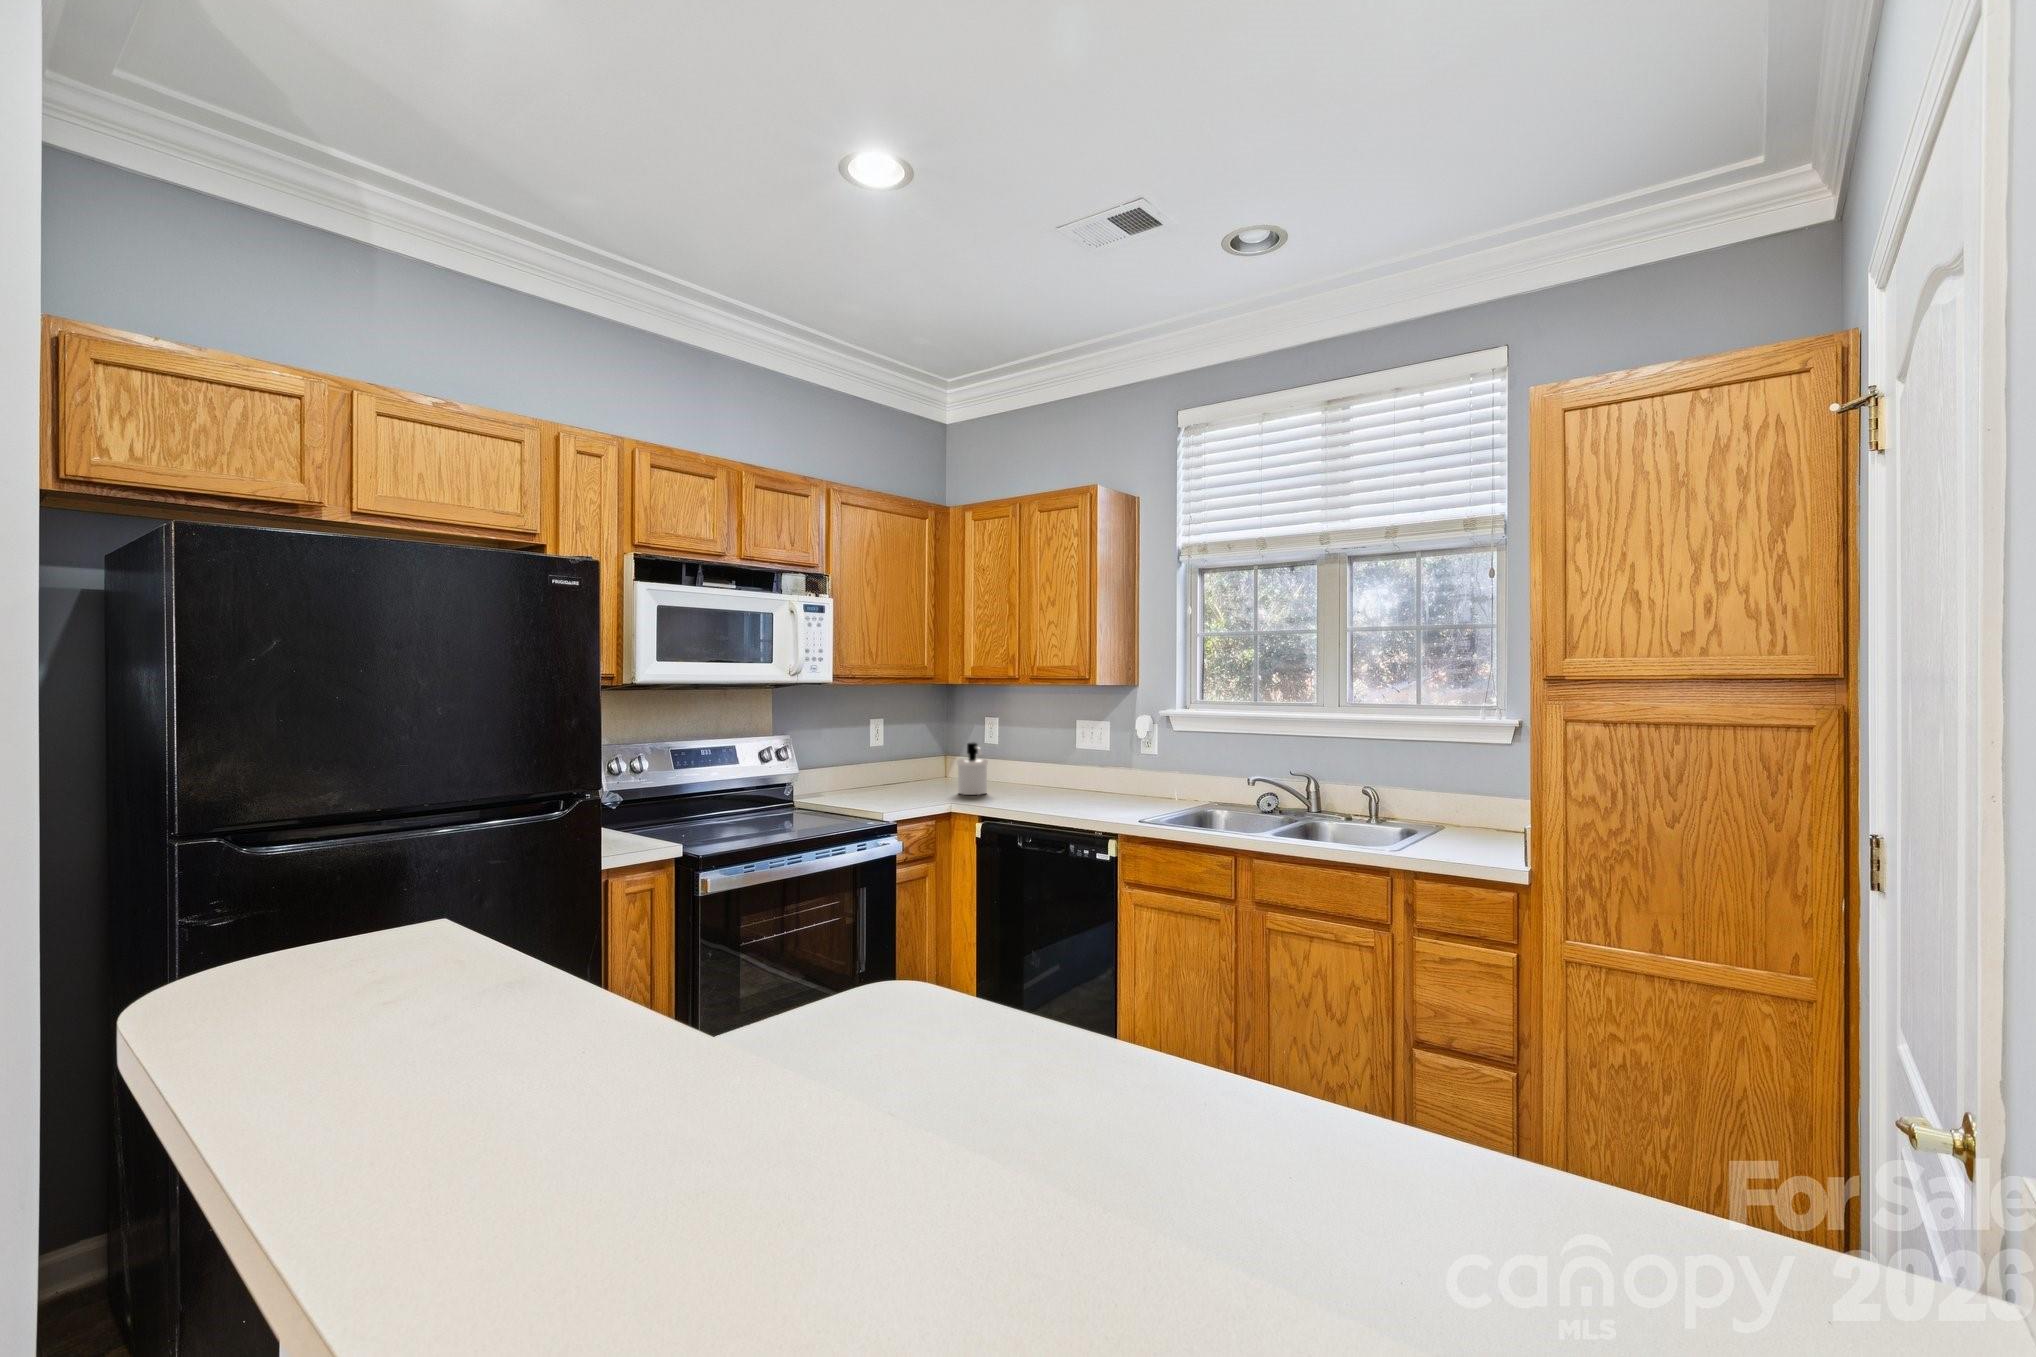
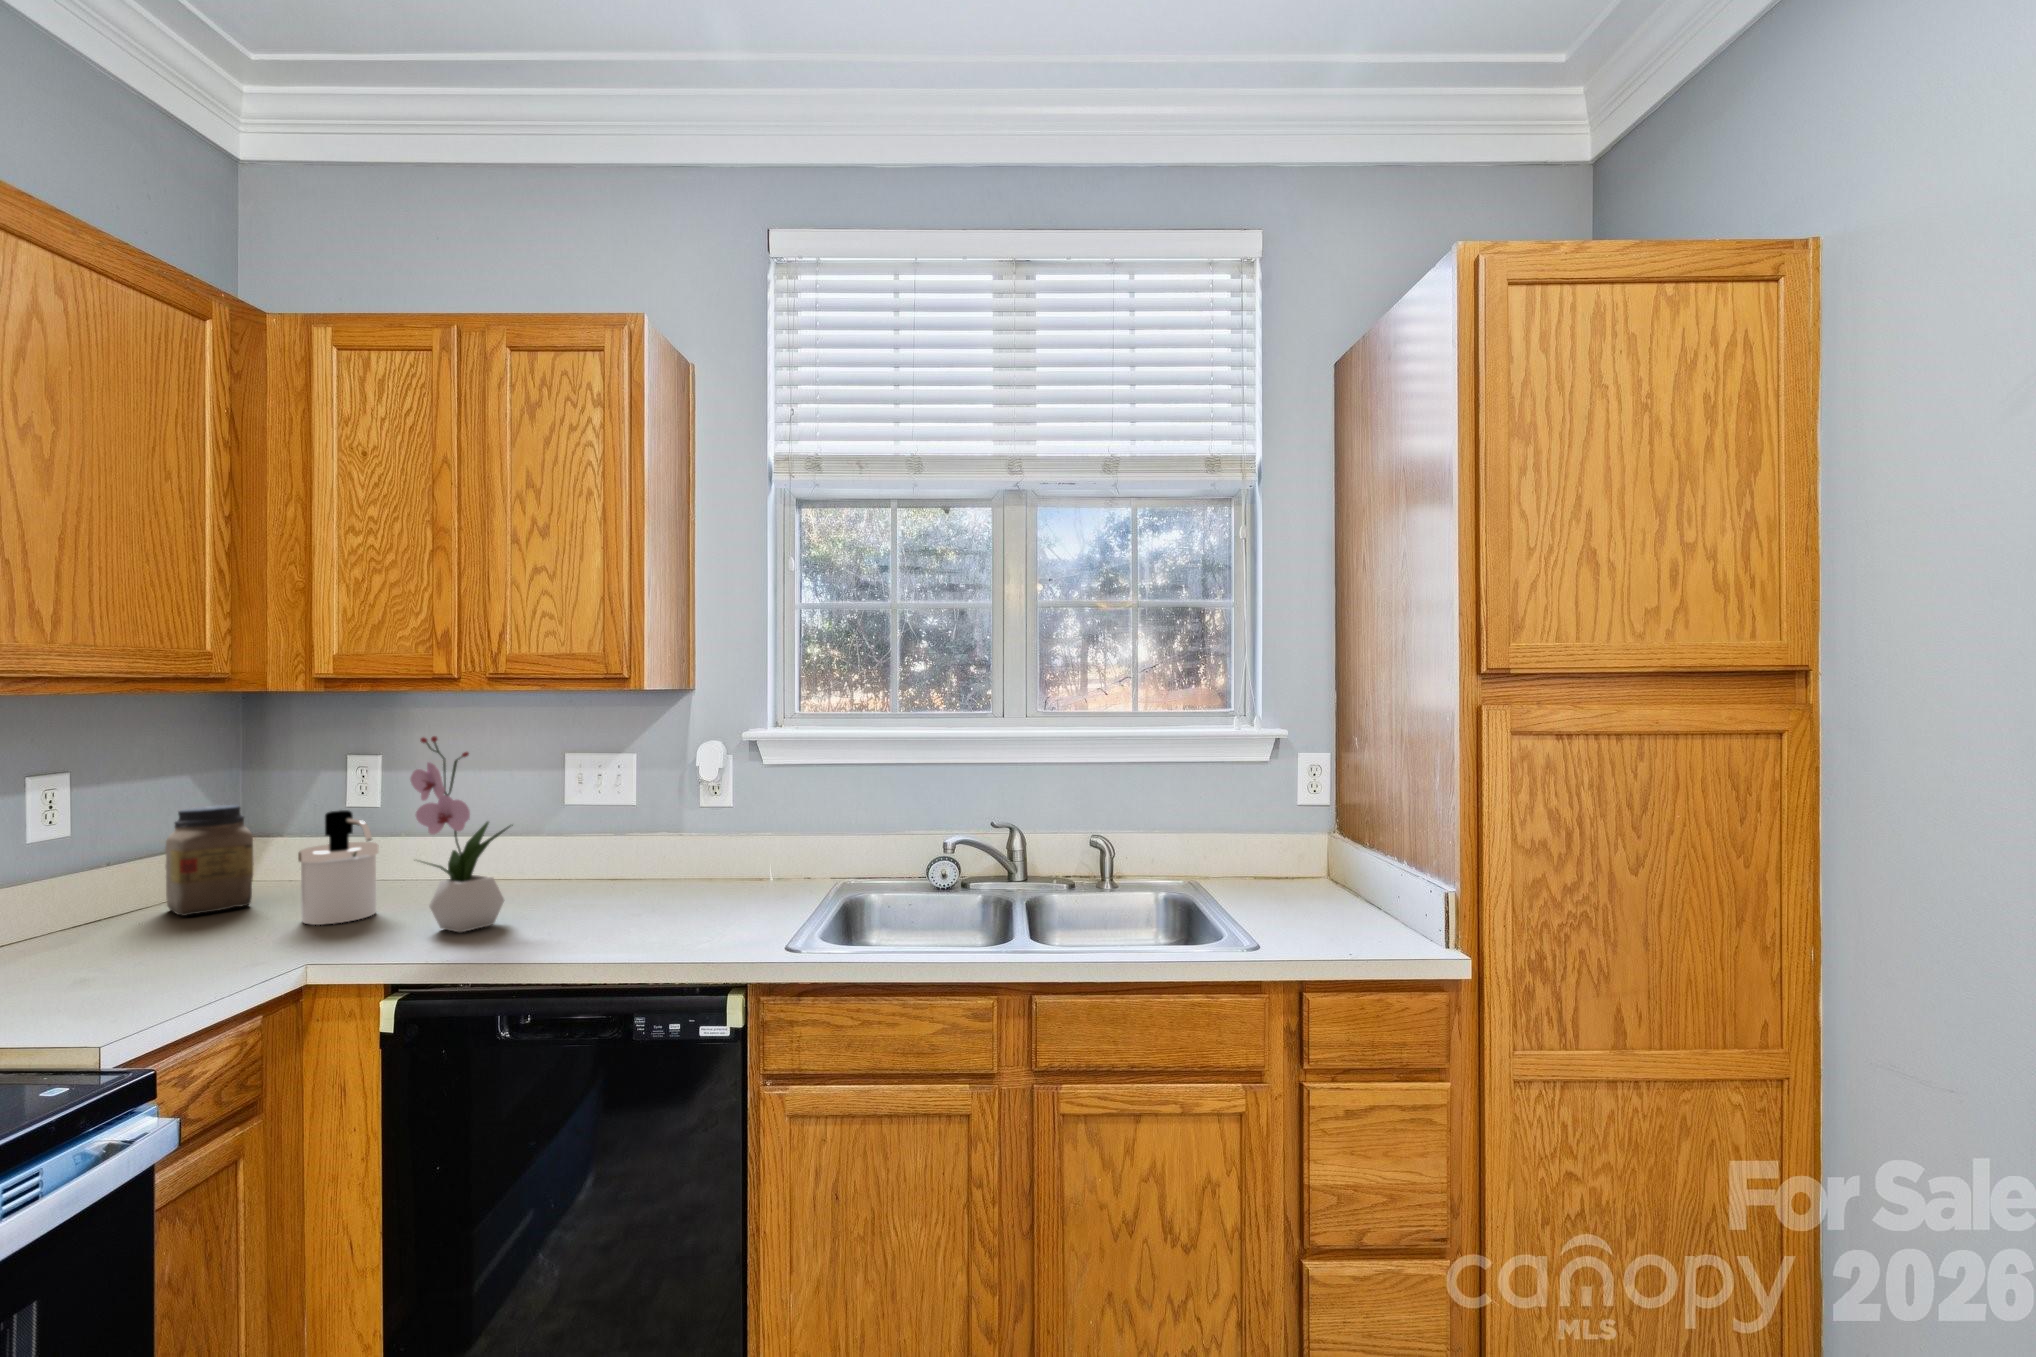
flower arrangement: none [994,708,1037,803] -> present [410,736,513,932]
jar: none [914,738,944,787] -> present [165,805,253,916]

